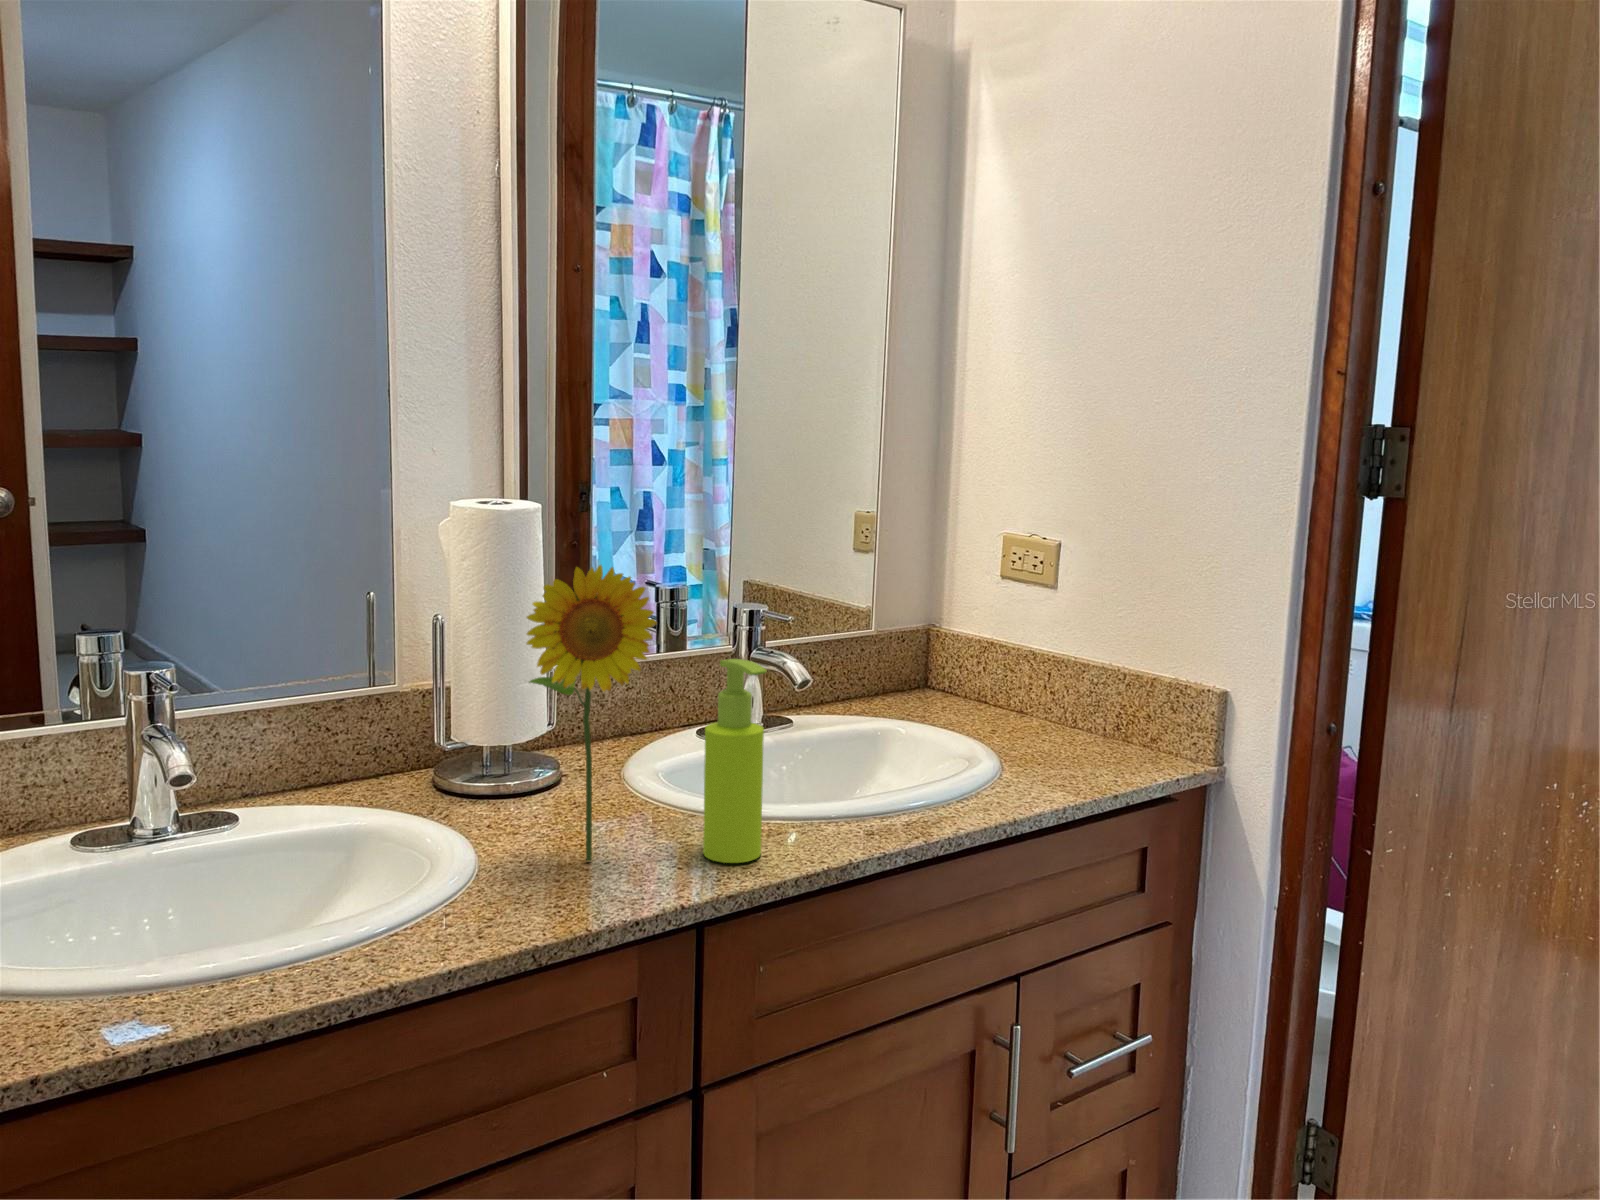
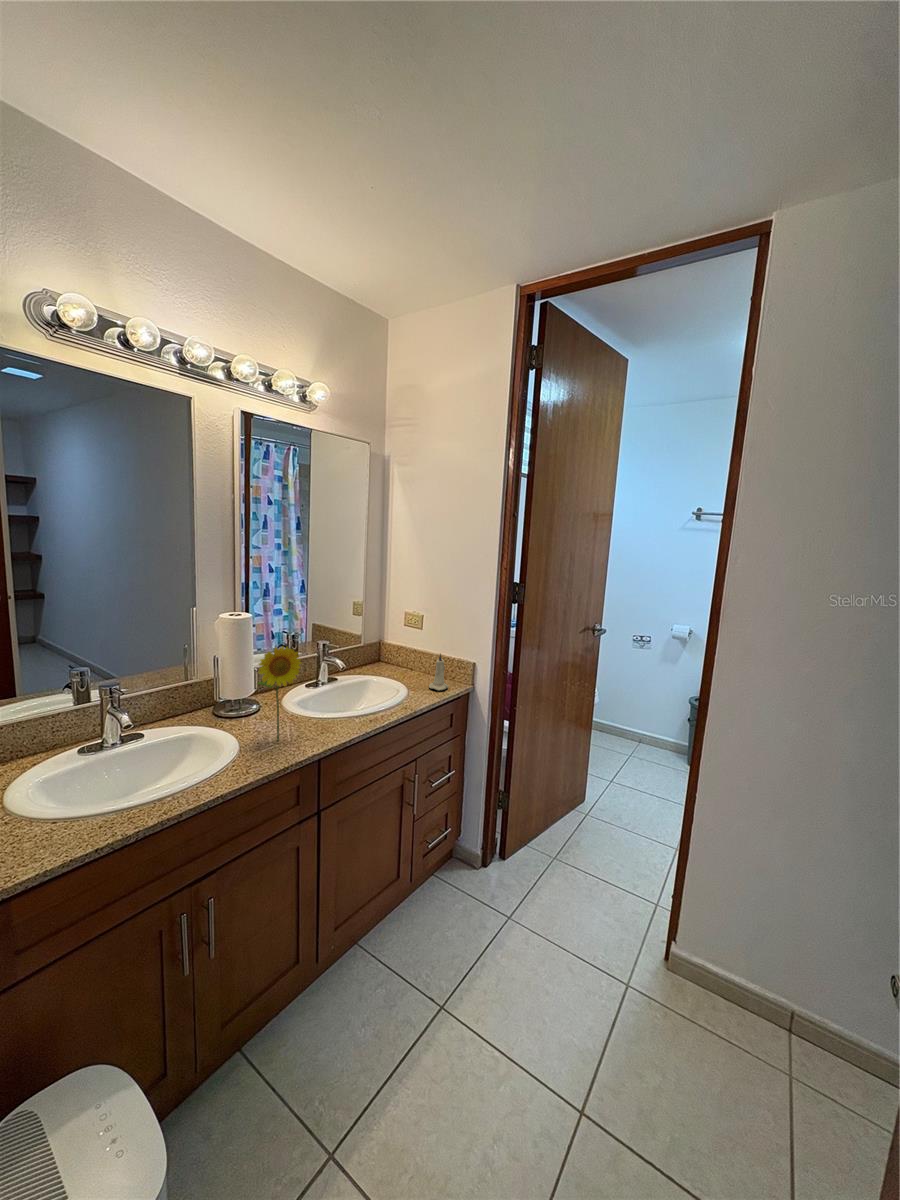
candle: none [1069,650,1134,769] -> present [429,653,448,690]
soap dispenser: present [703,659,767,863] -> none [316,670,338,737]

